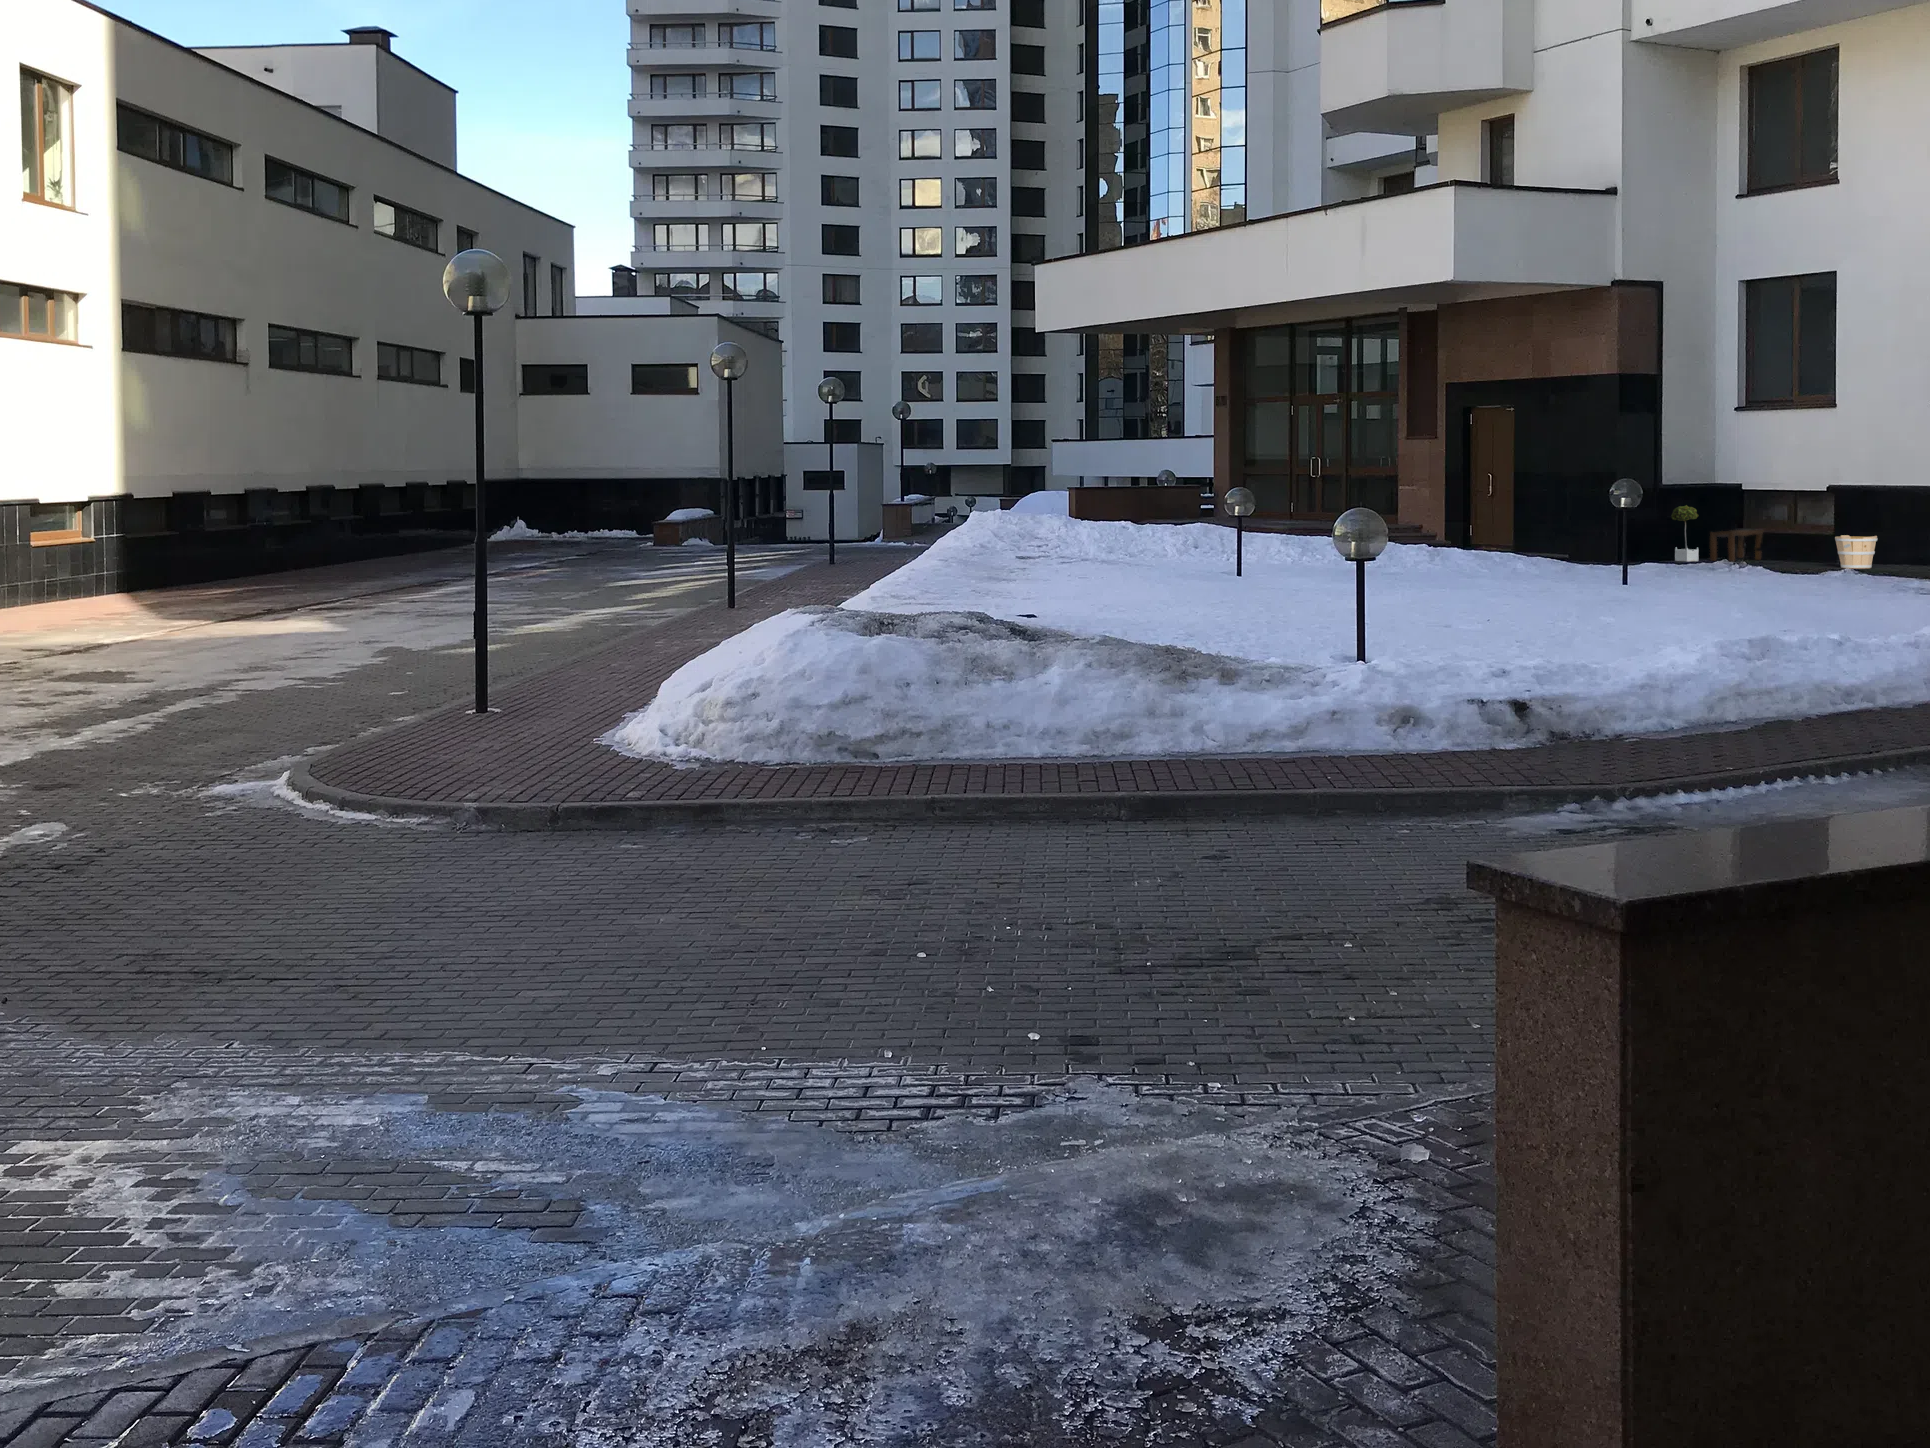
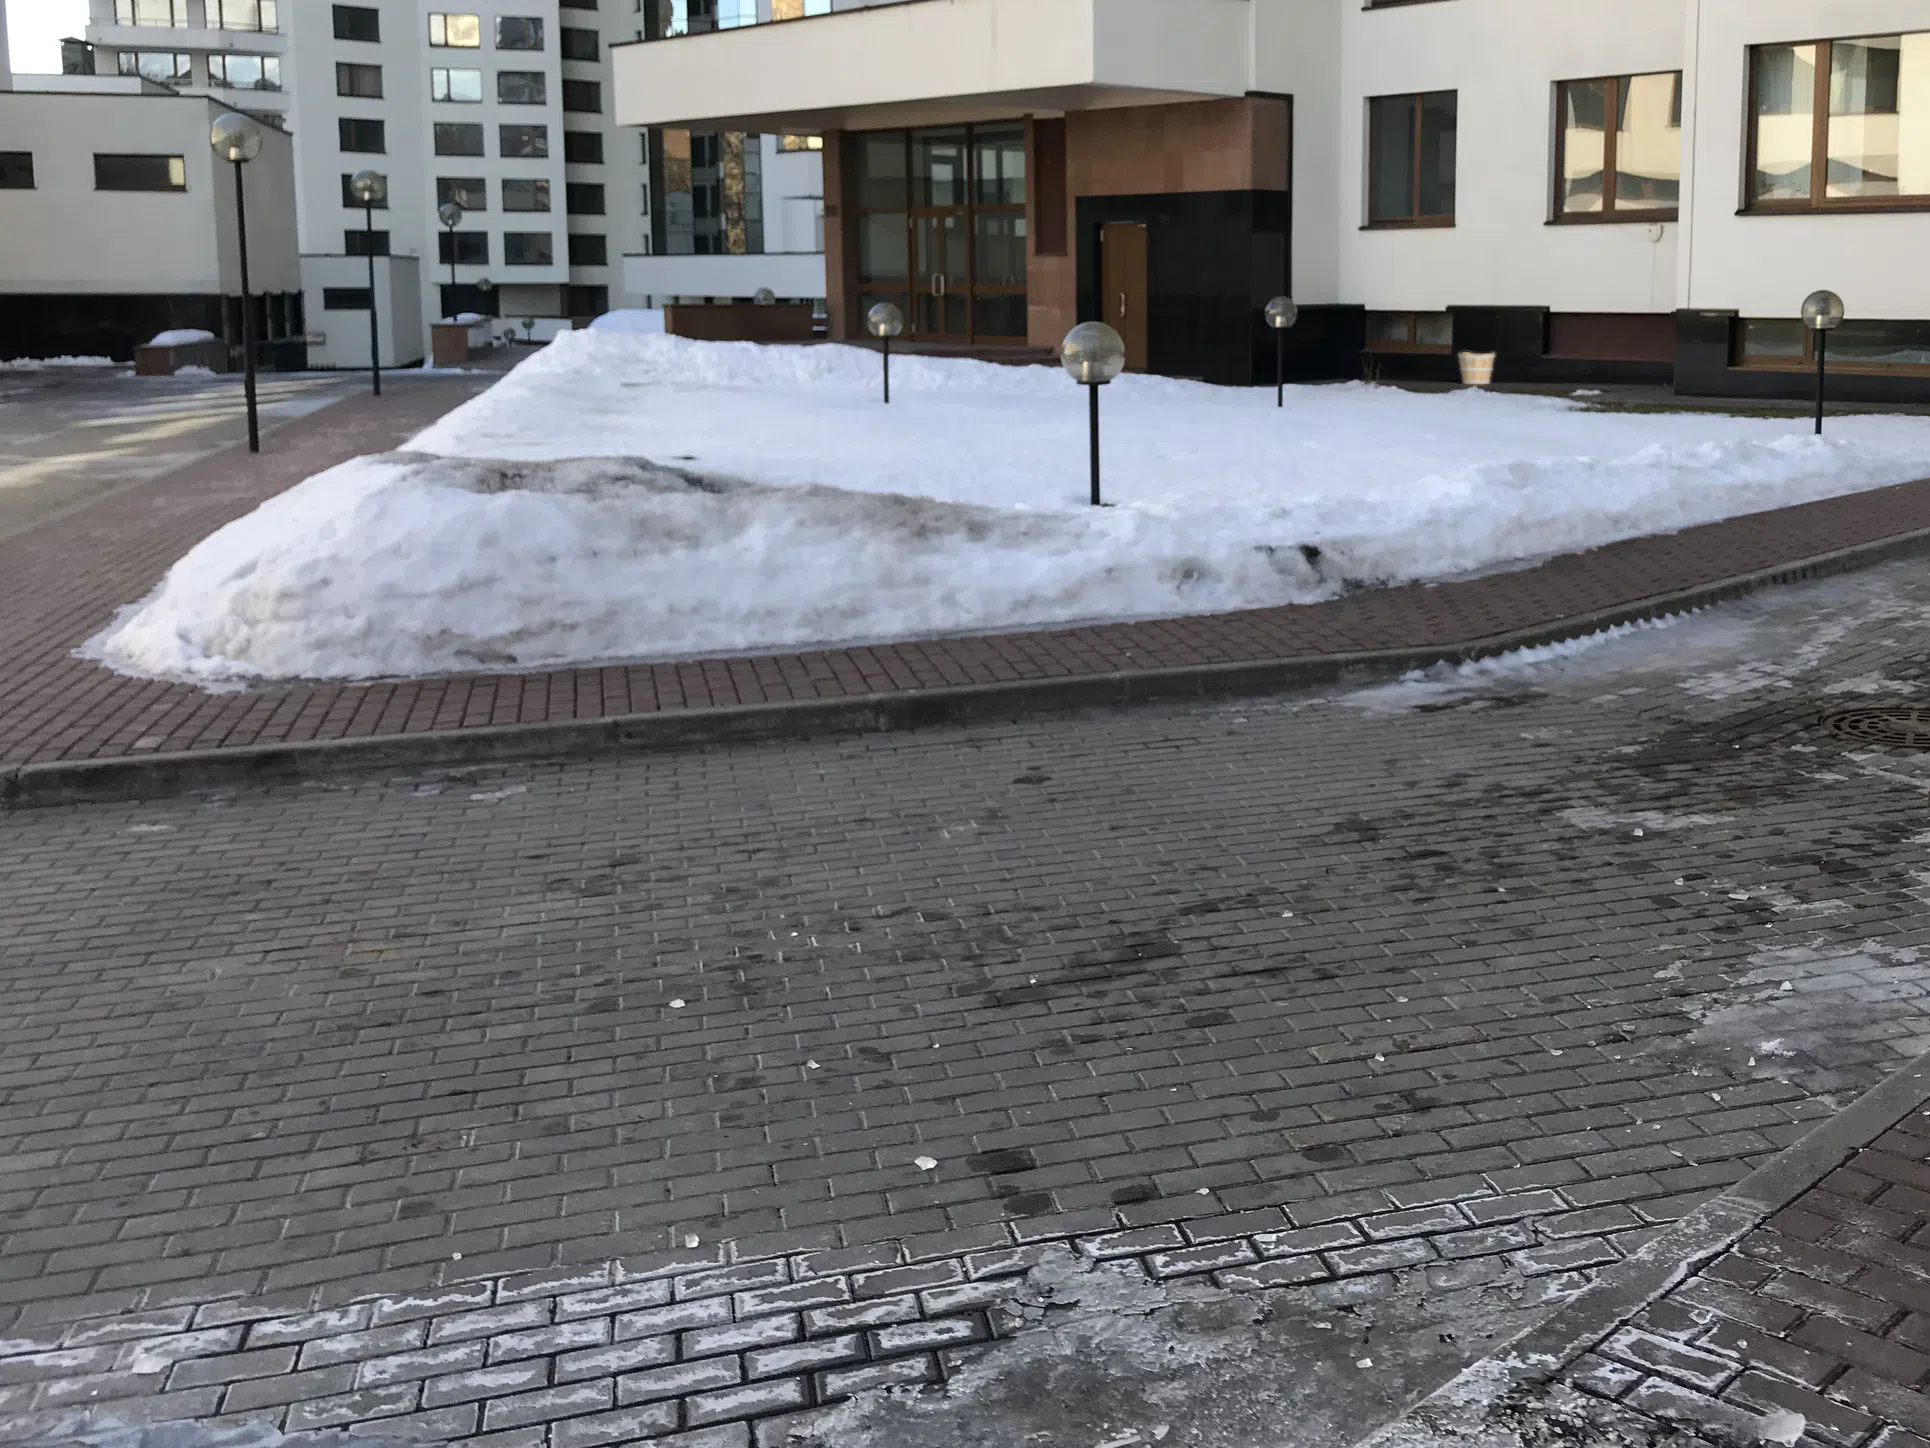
potted tree: present [1671,505,1699,561] -> none [1308,322,1334,379]
bench: present [1710,530,1763,561] -> none [1343,347,1390,379]

